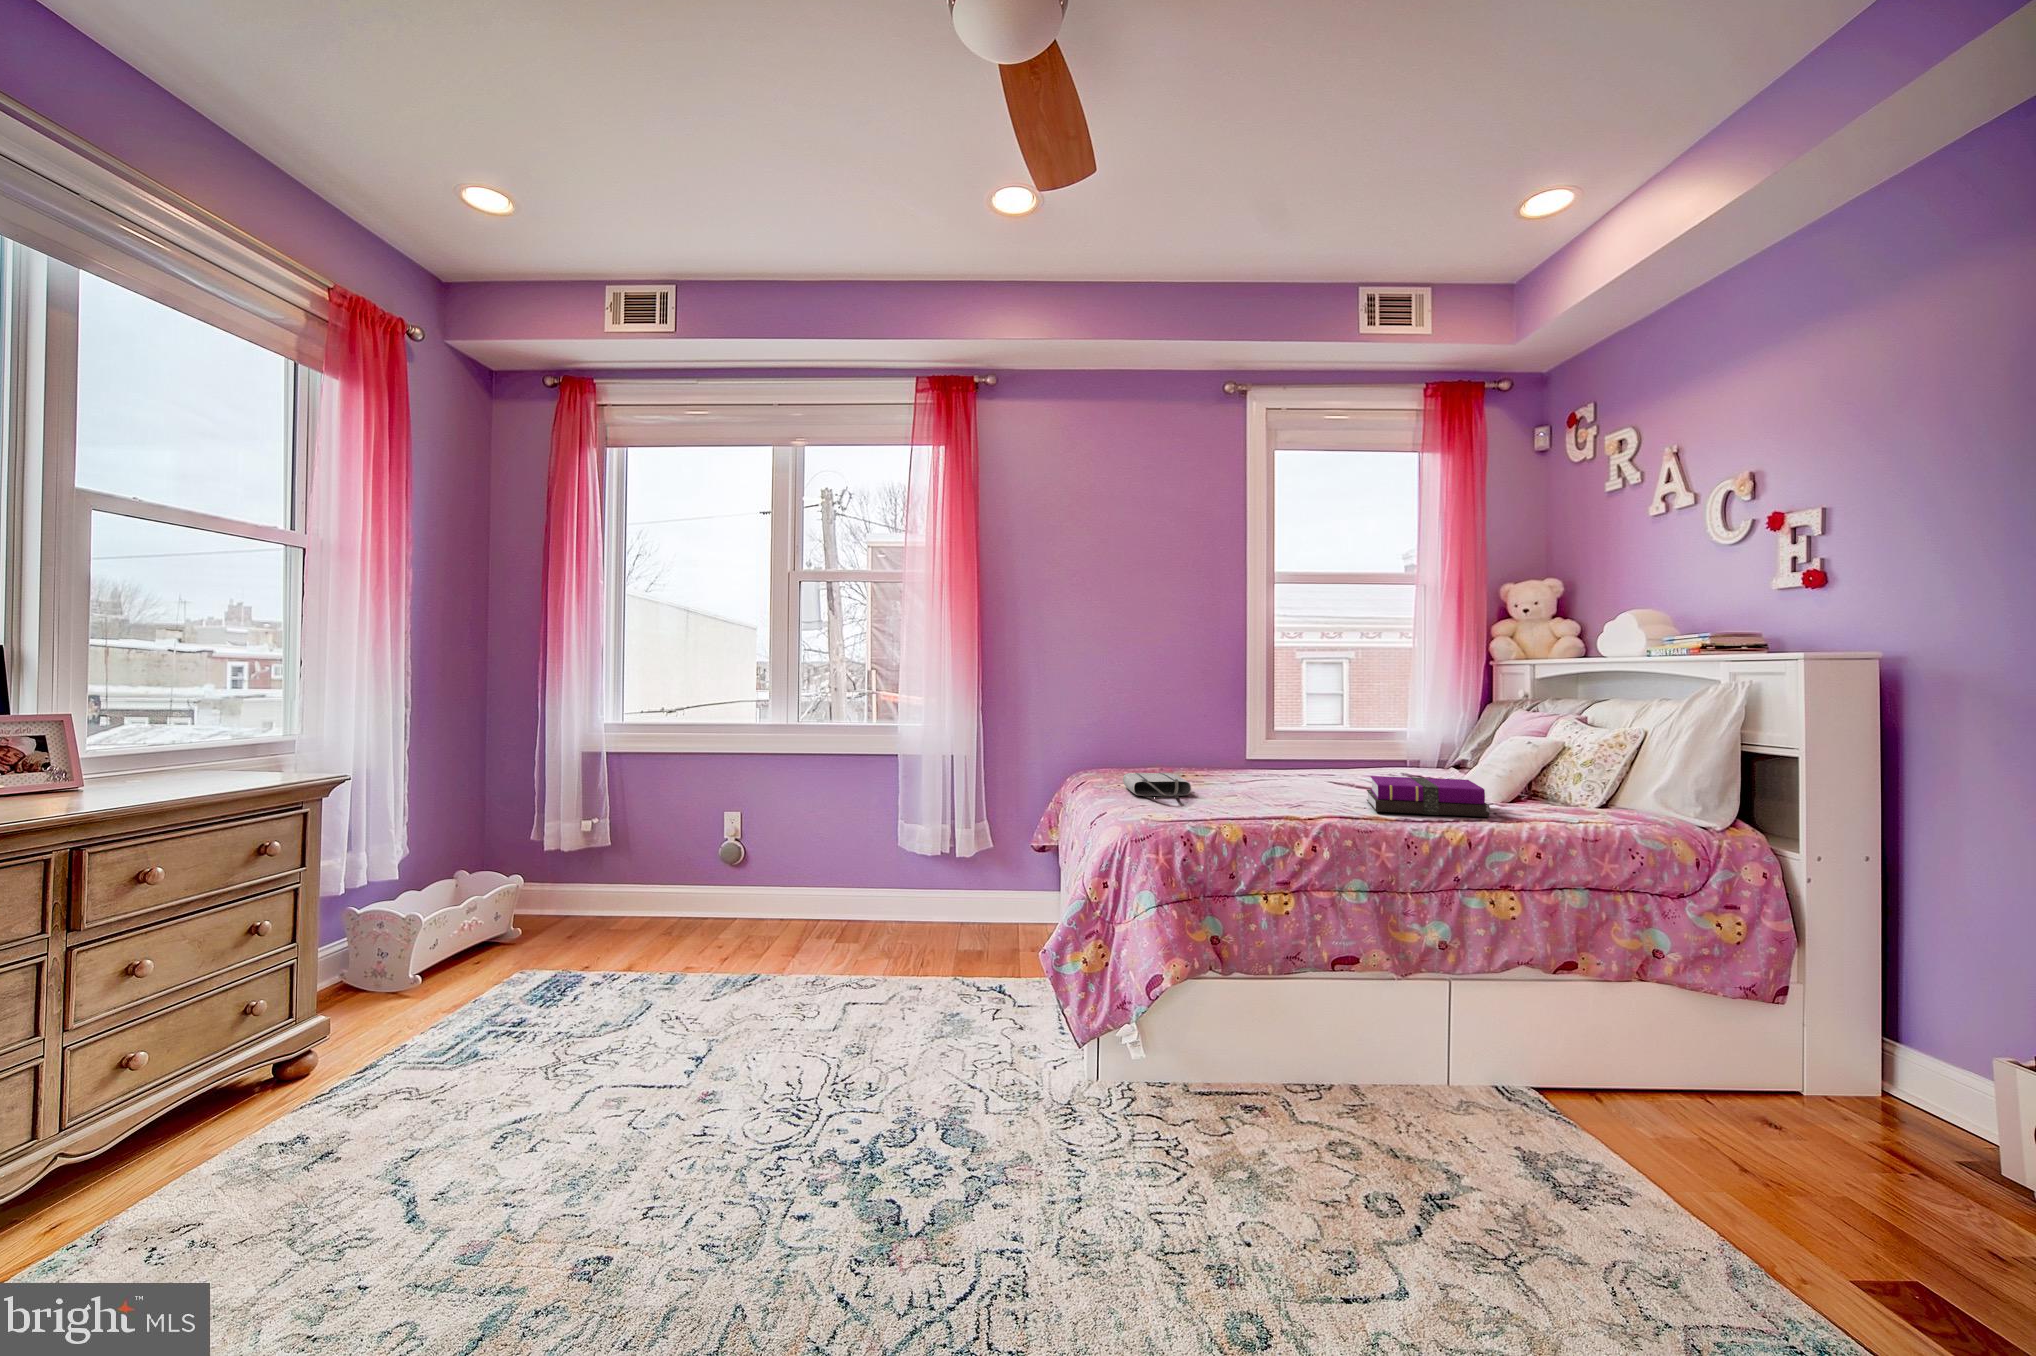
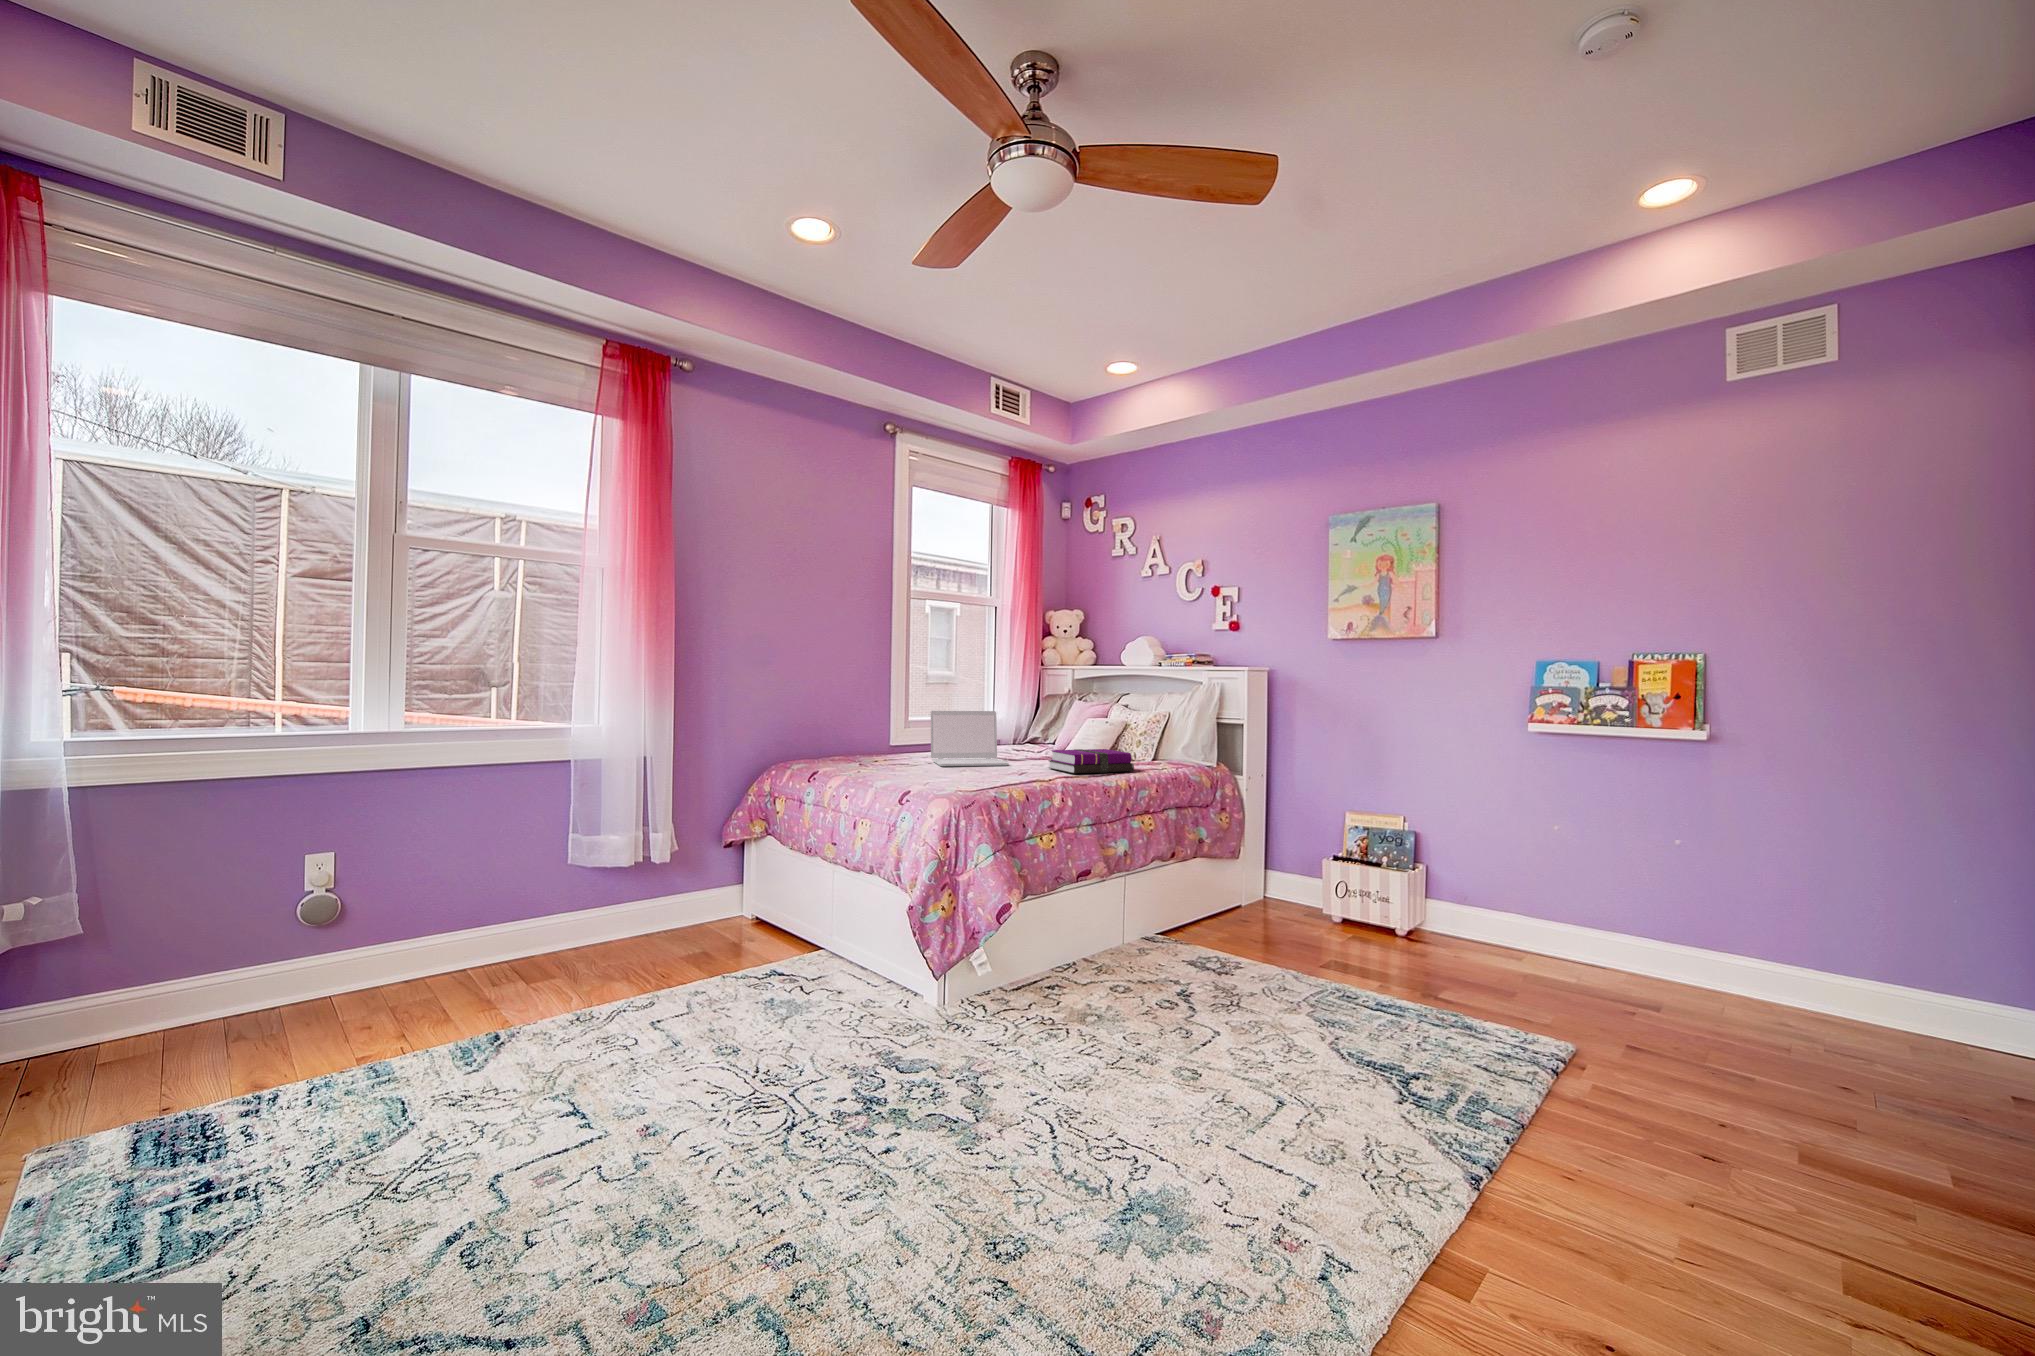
laptop: none [1233,717,1335,791] -> present [931,711,1009,766]
tote bag: present [1123,773,1191,798] -> none [859,759,941,778]

